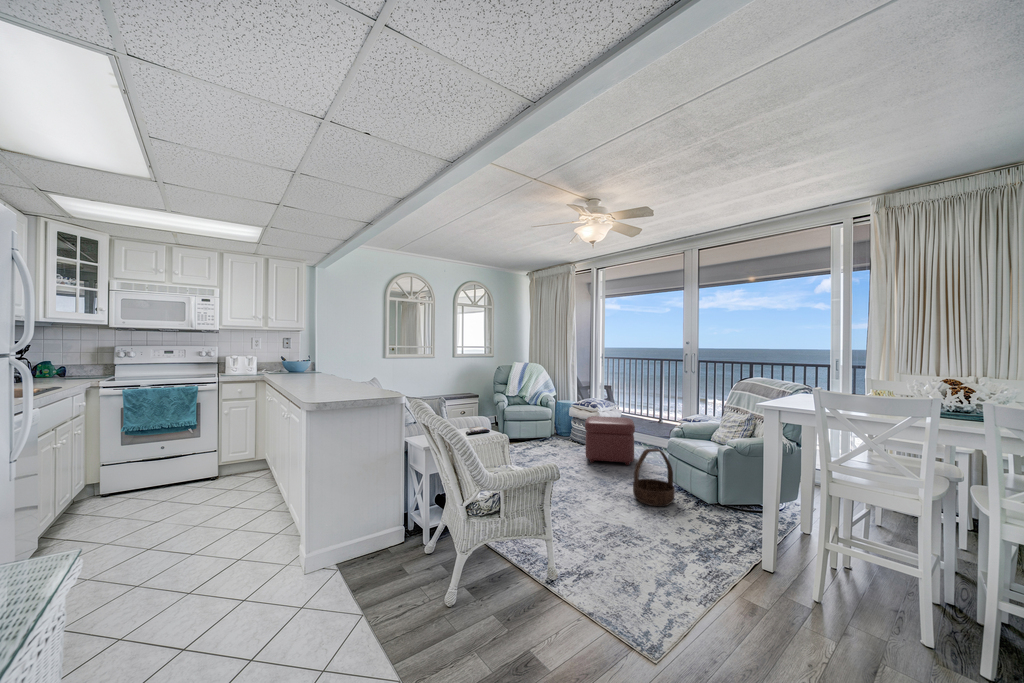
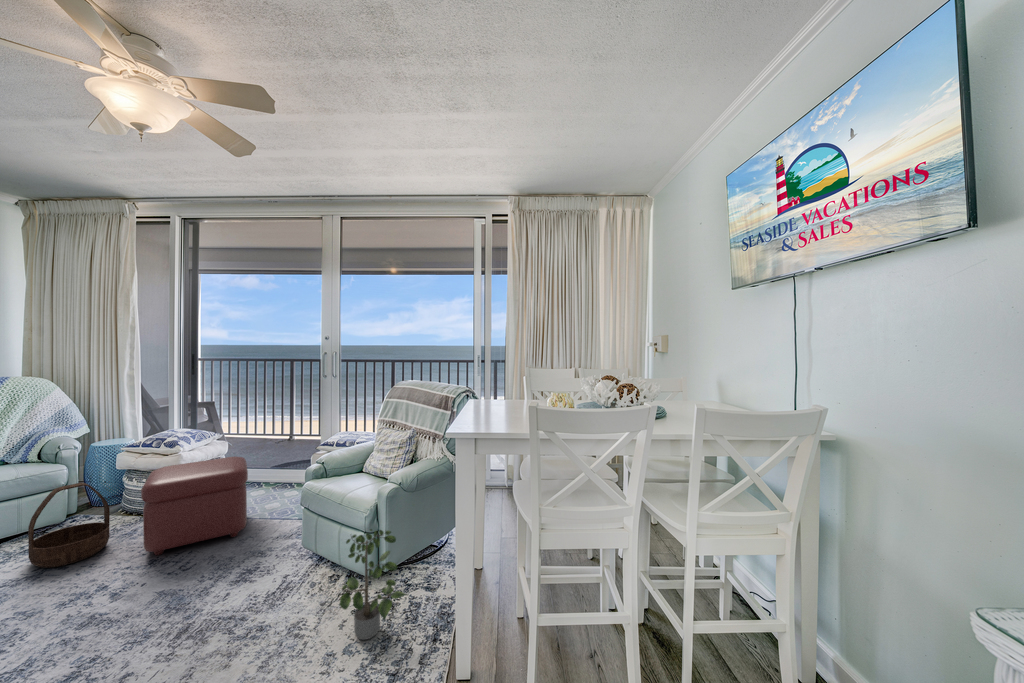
basket: present [633,449,675,506] -> present [28,483,110,568]
potted plant: none [689,463,735,533] -> present [340,529,406,640]

